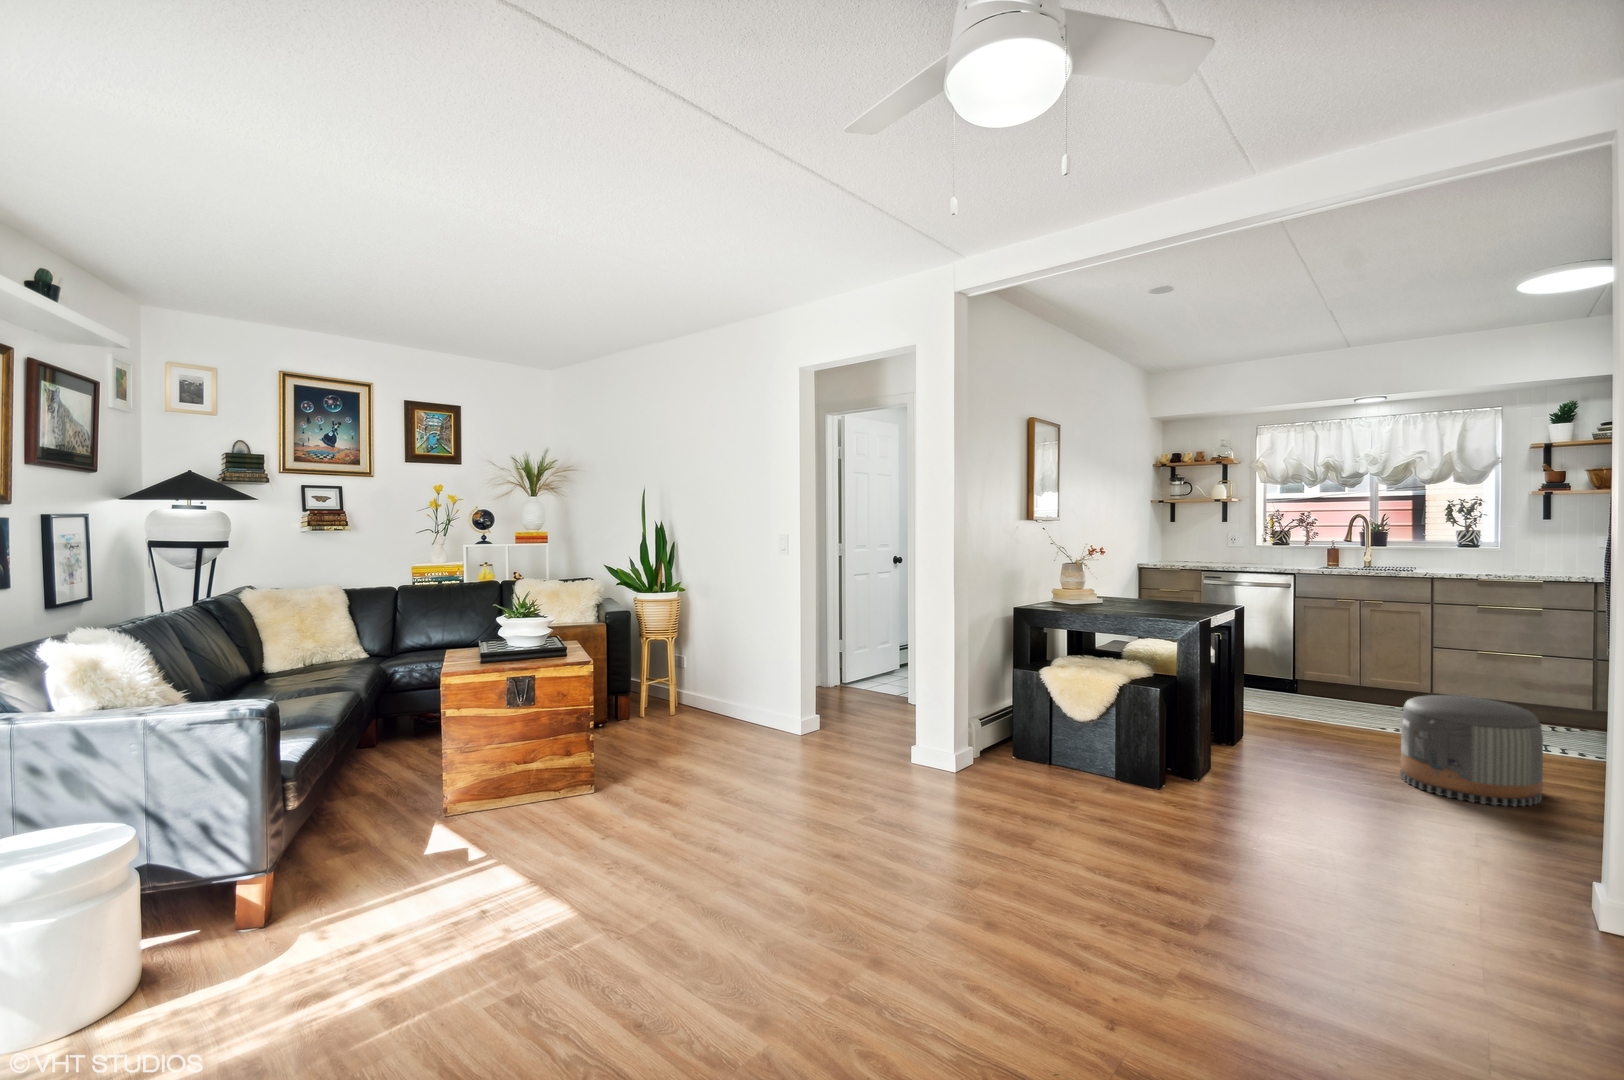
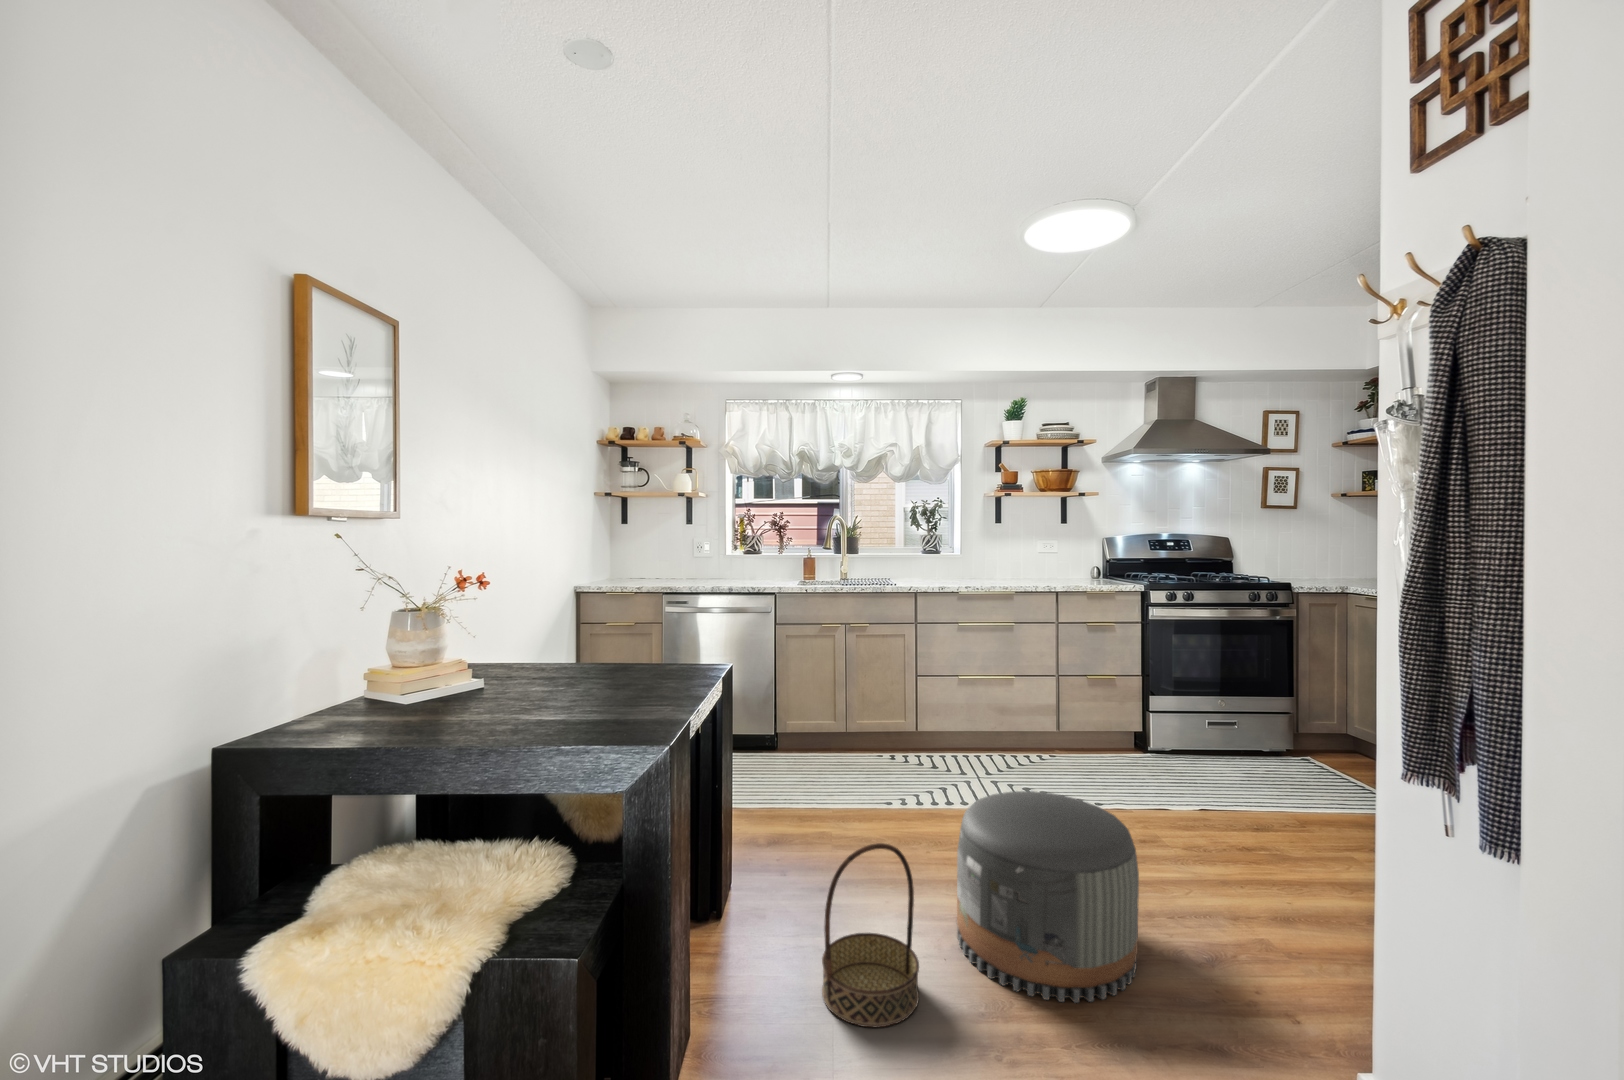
basket: none [1296,694,1359,784] -> present [822,843,919,1027]

